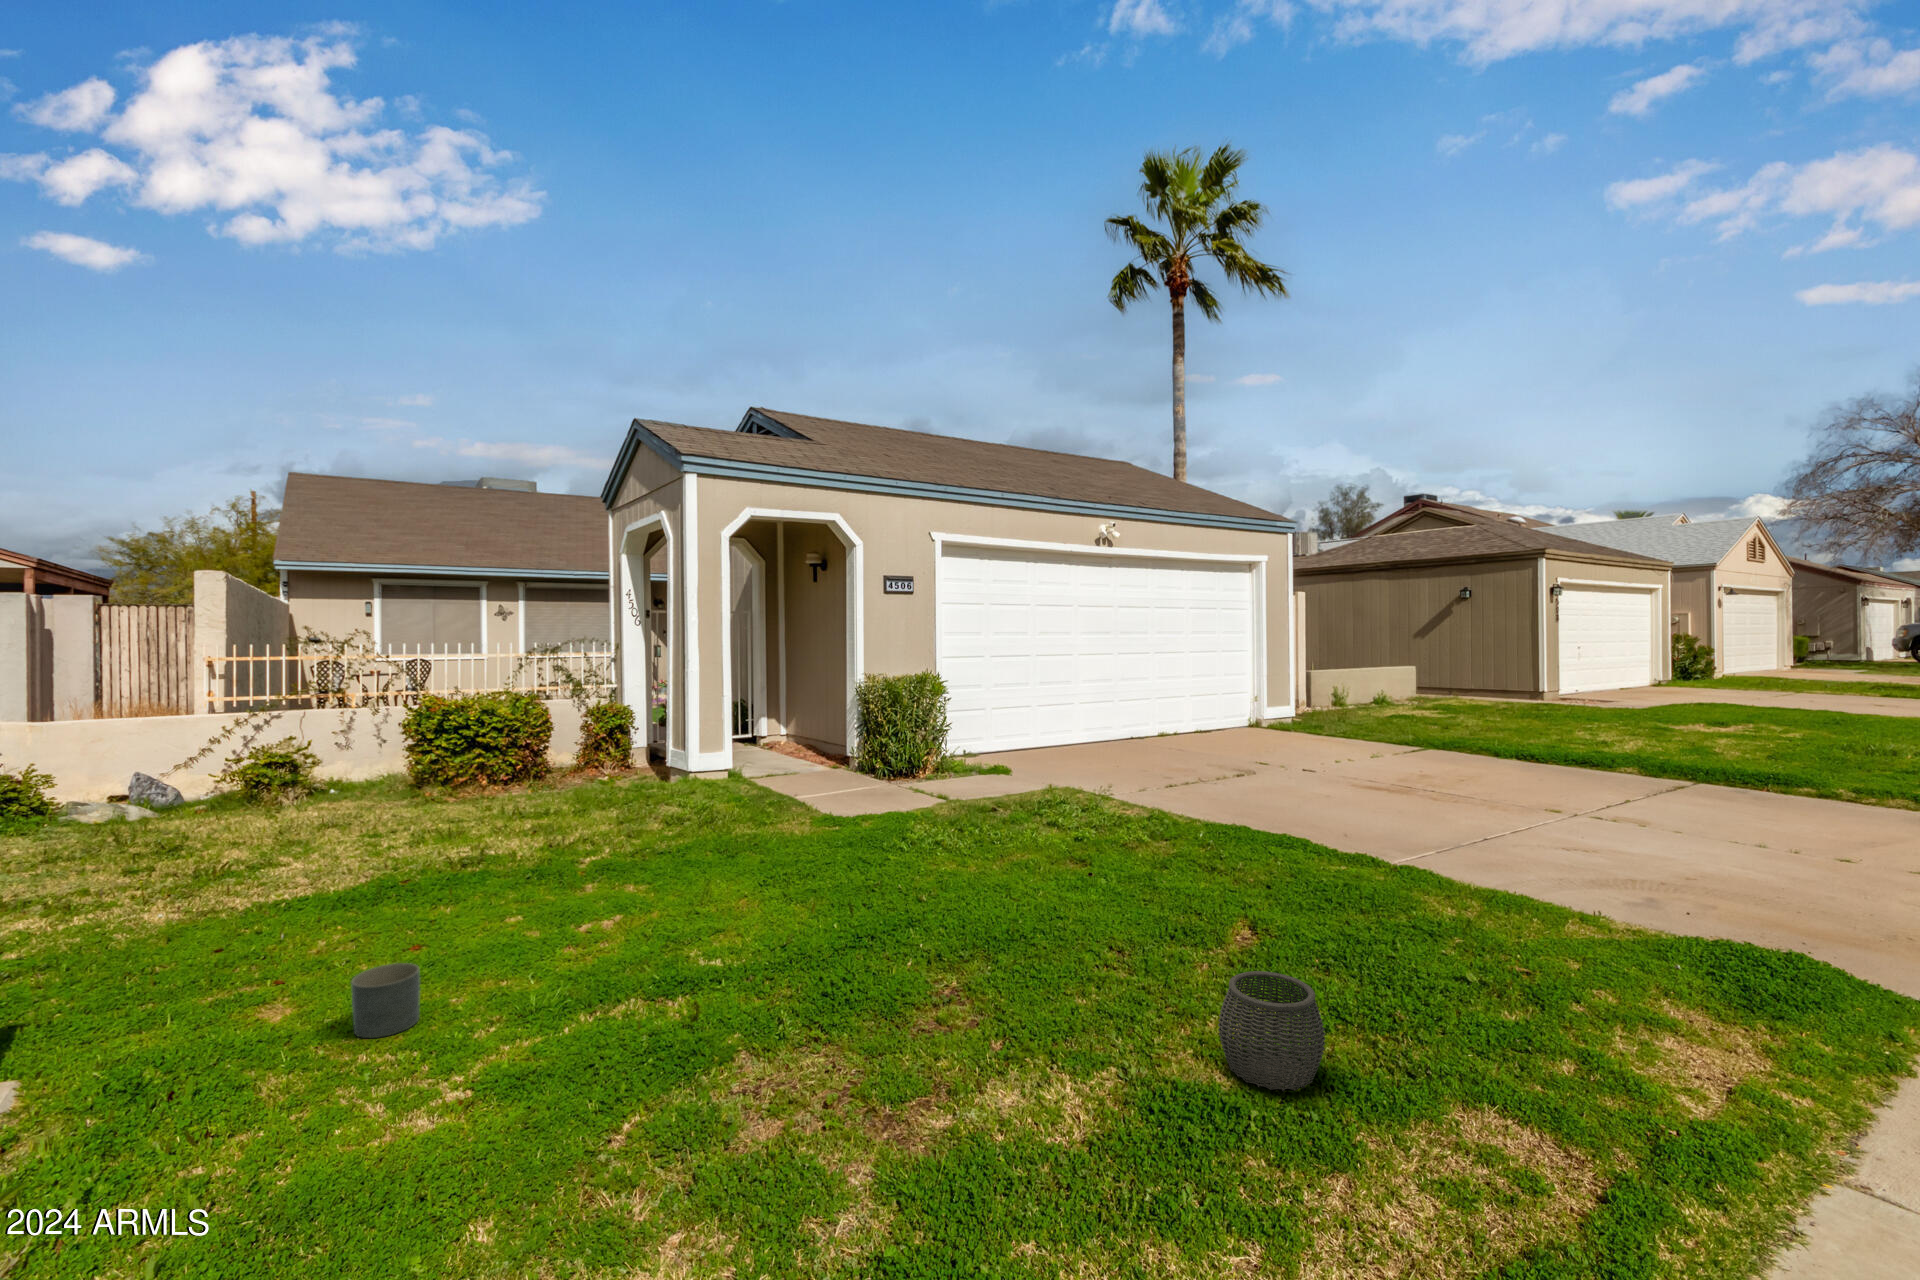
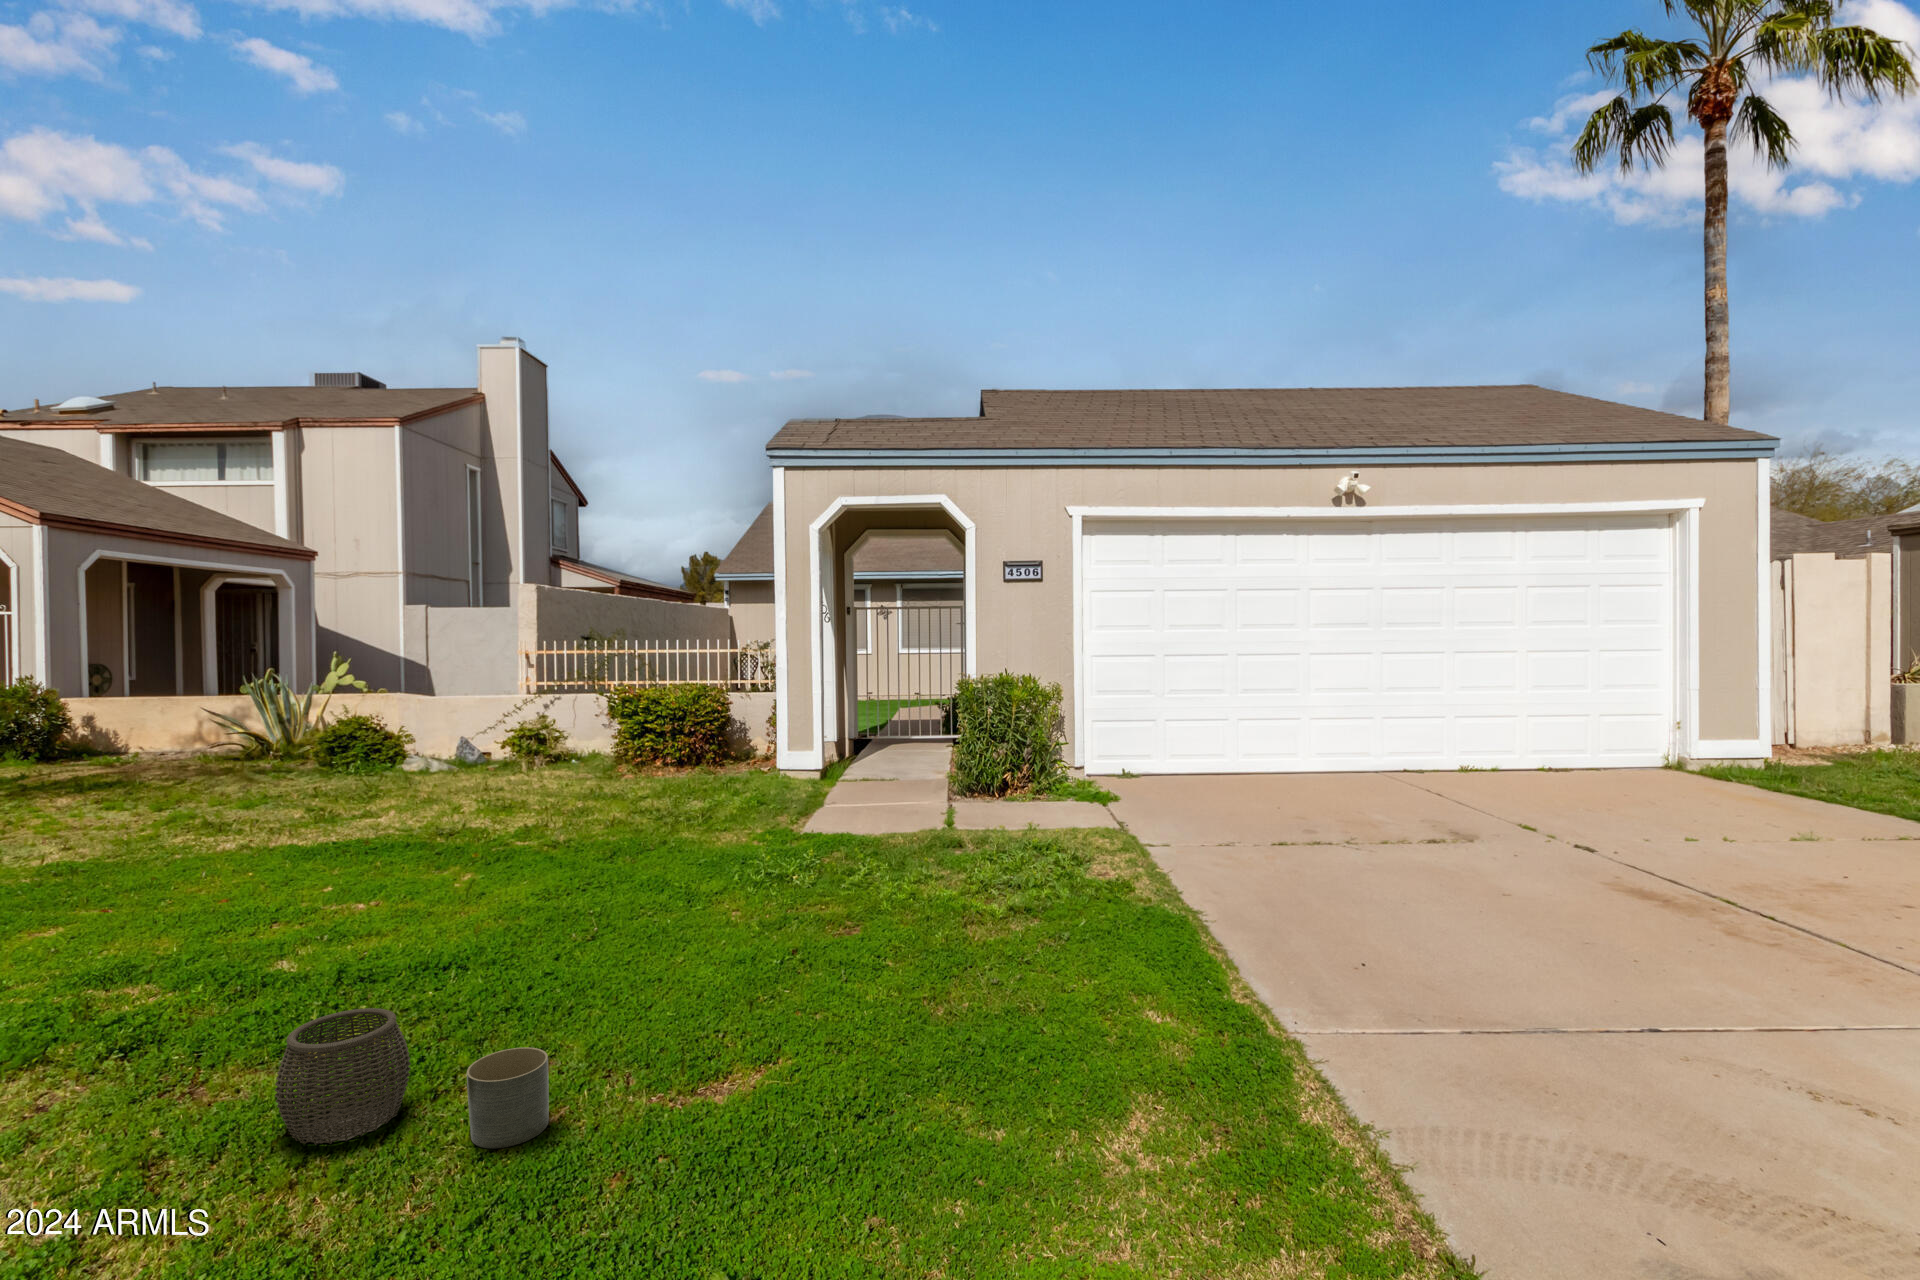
planter: present [351,963,420,1038] -> present [467,1048,549,1148]

